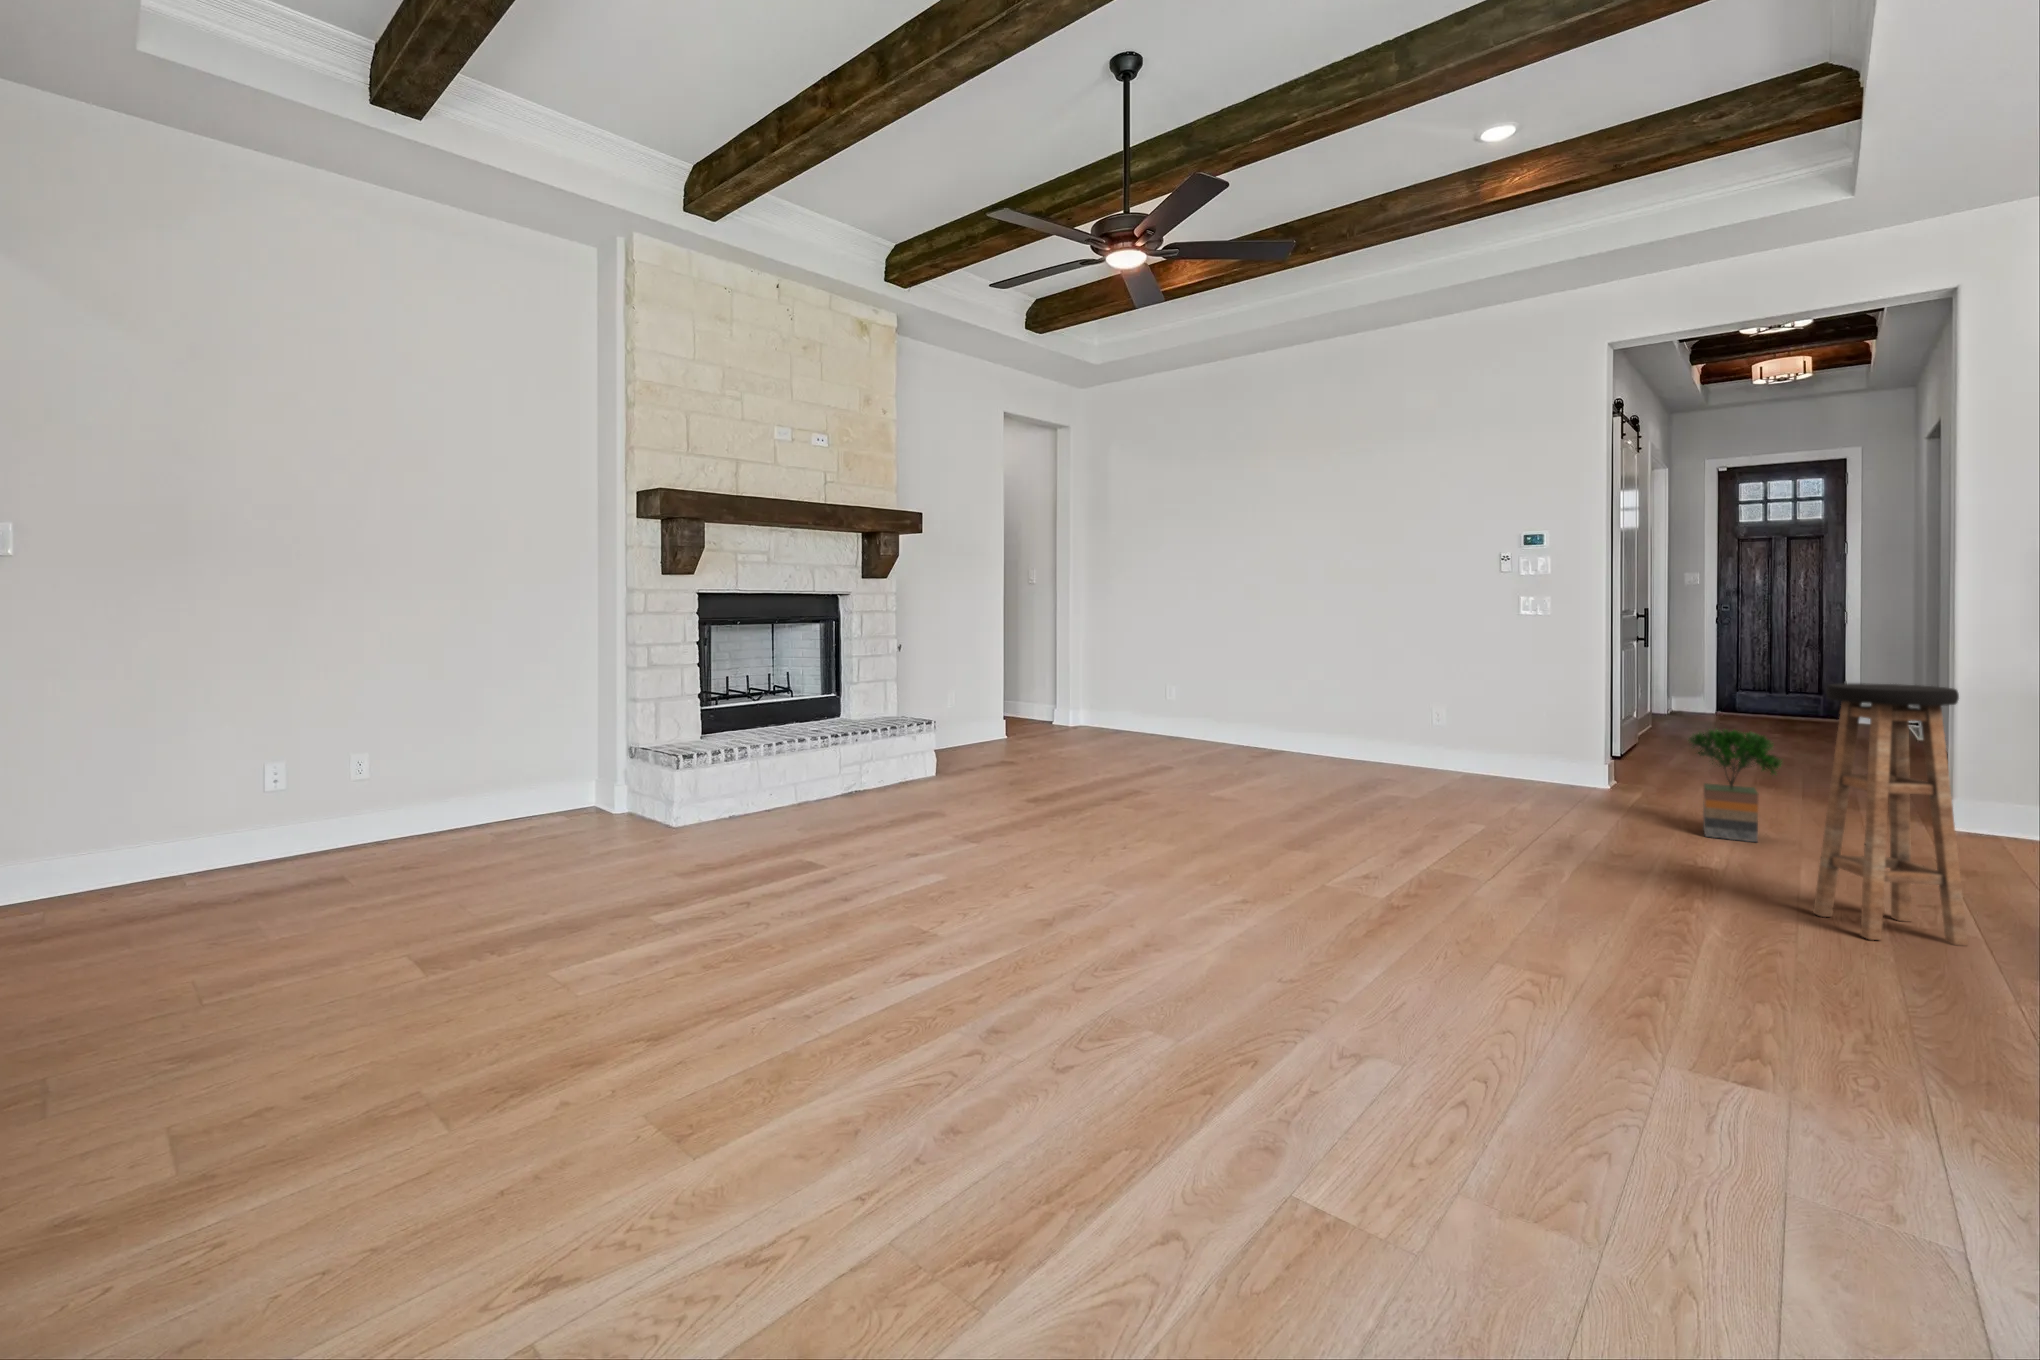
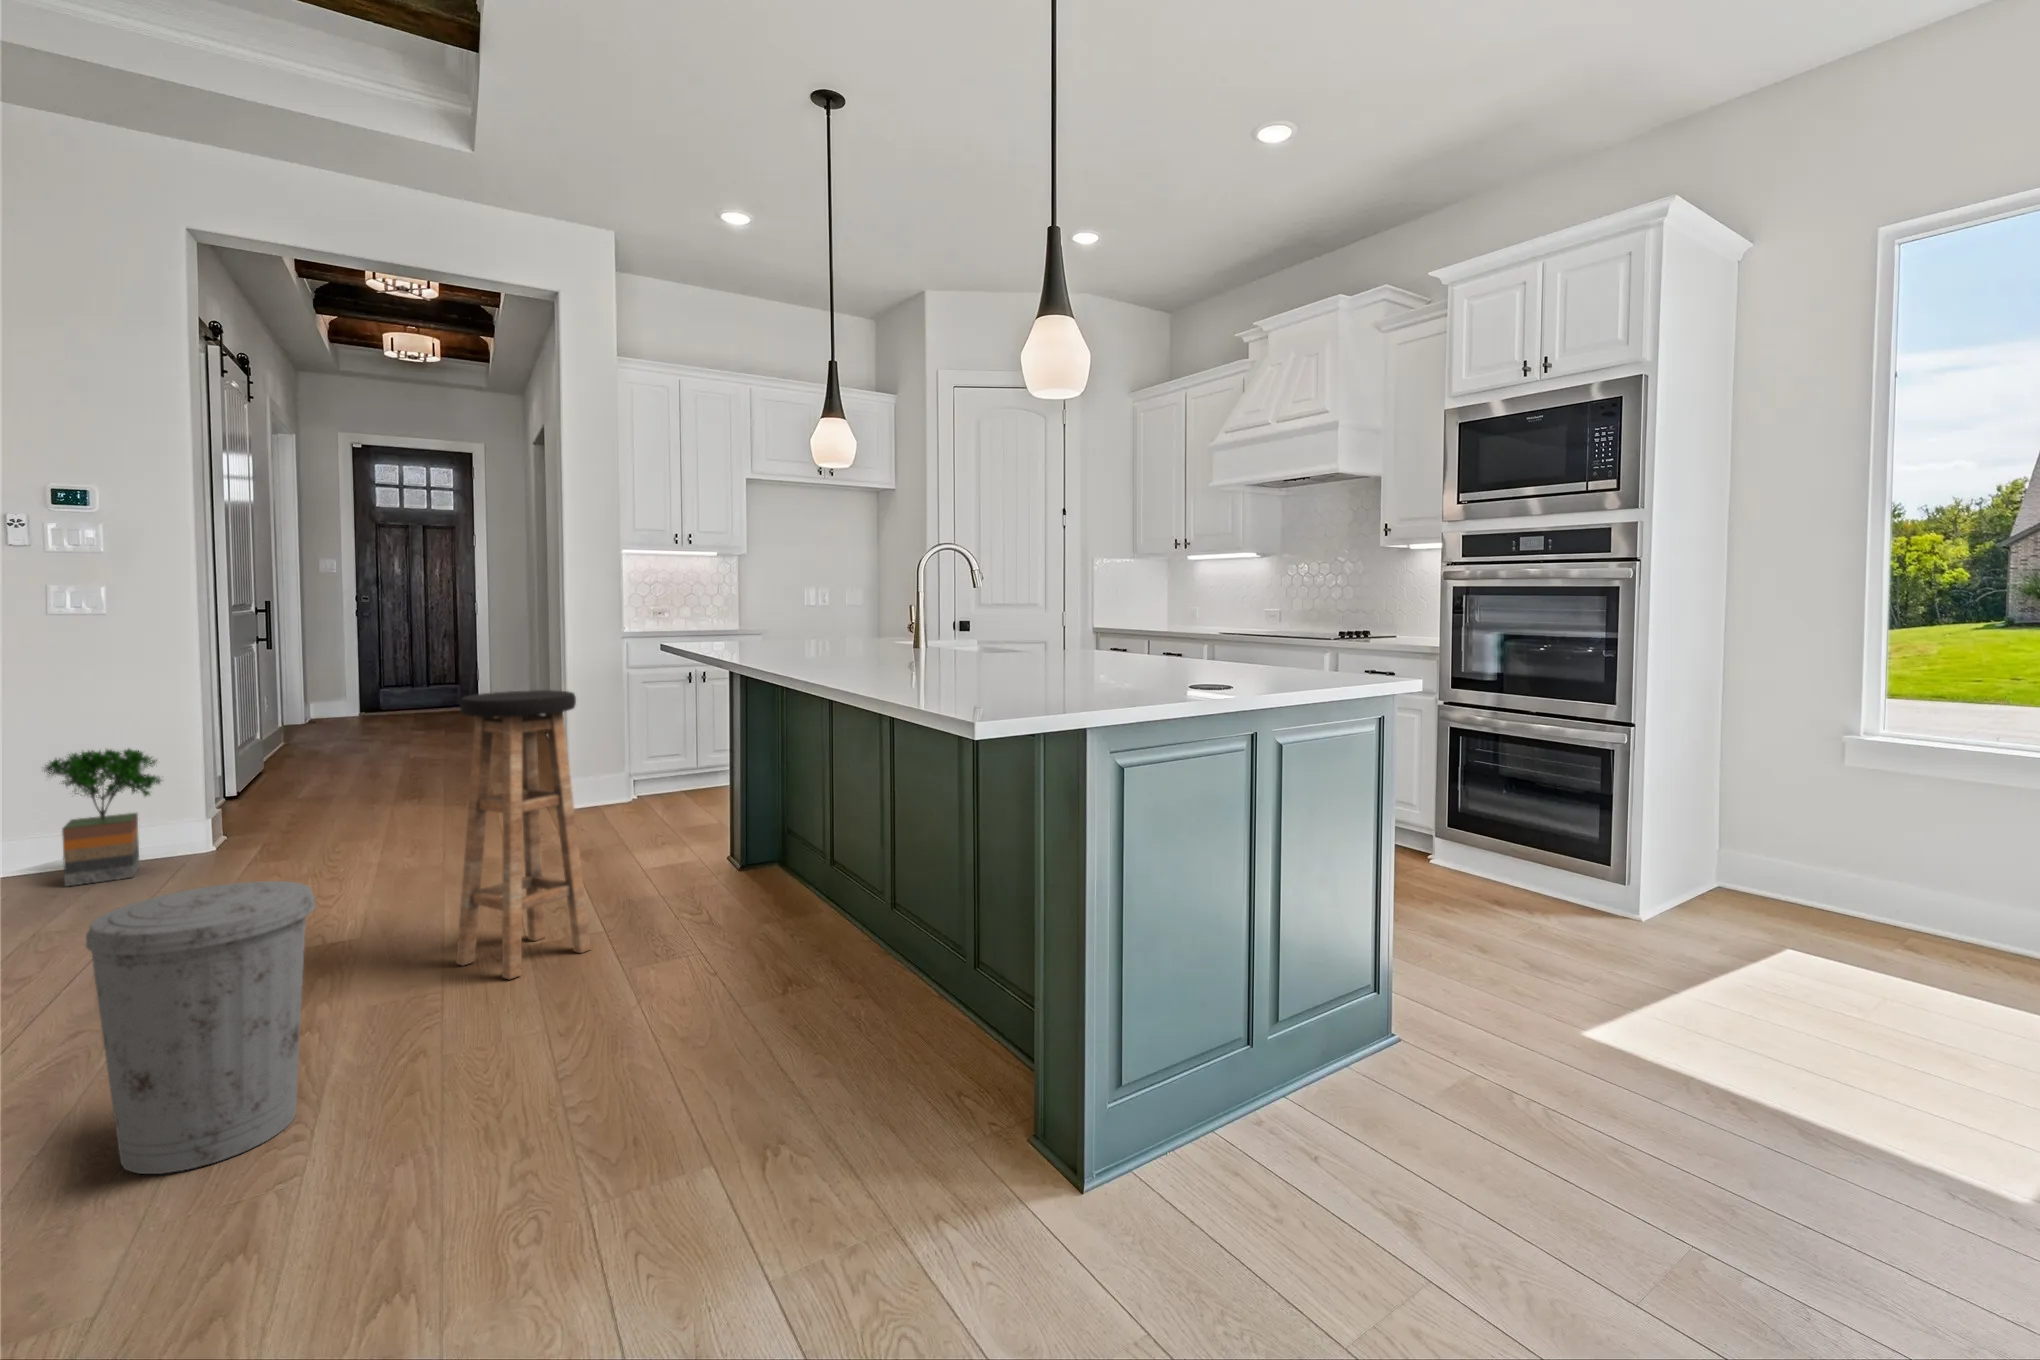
potted tree: present [1690,730,1782,842] -> present [44,749,161,886]
trash can: none [1567,787,1703,963] -> present [86,881,315,1174]

